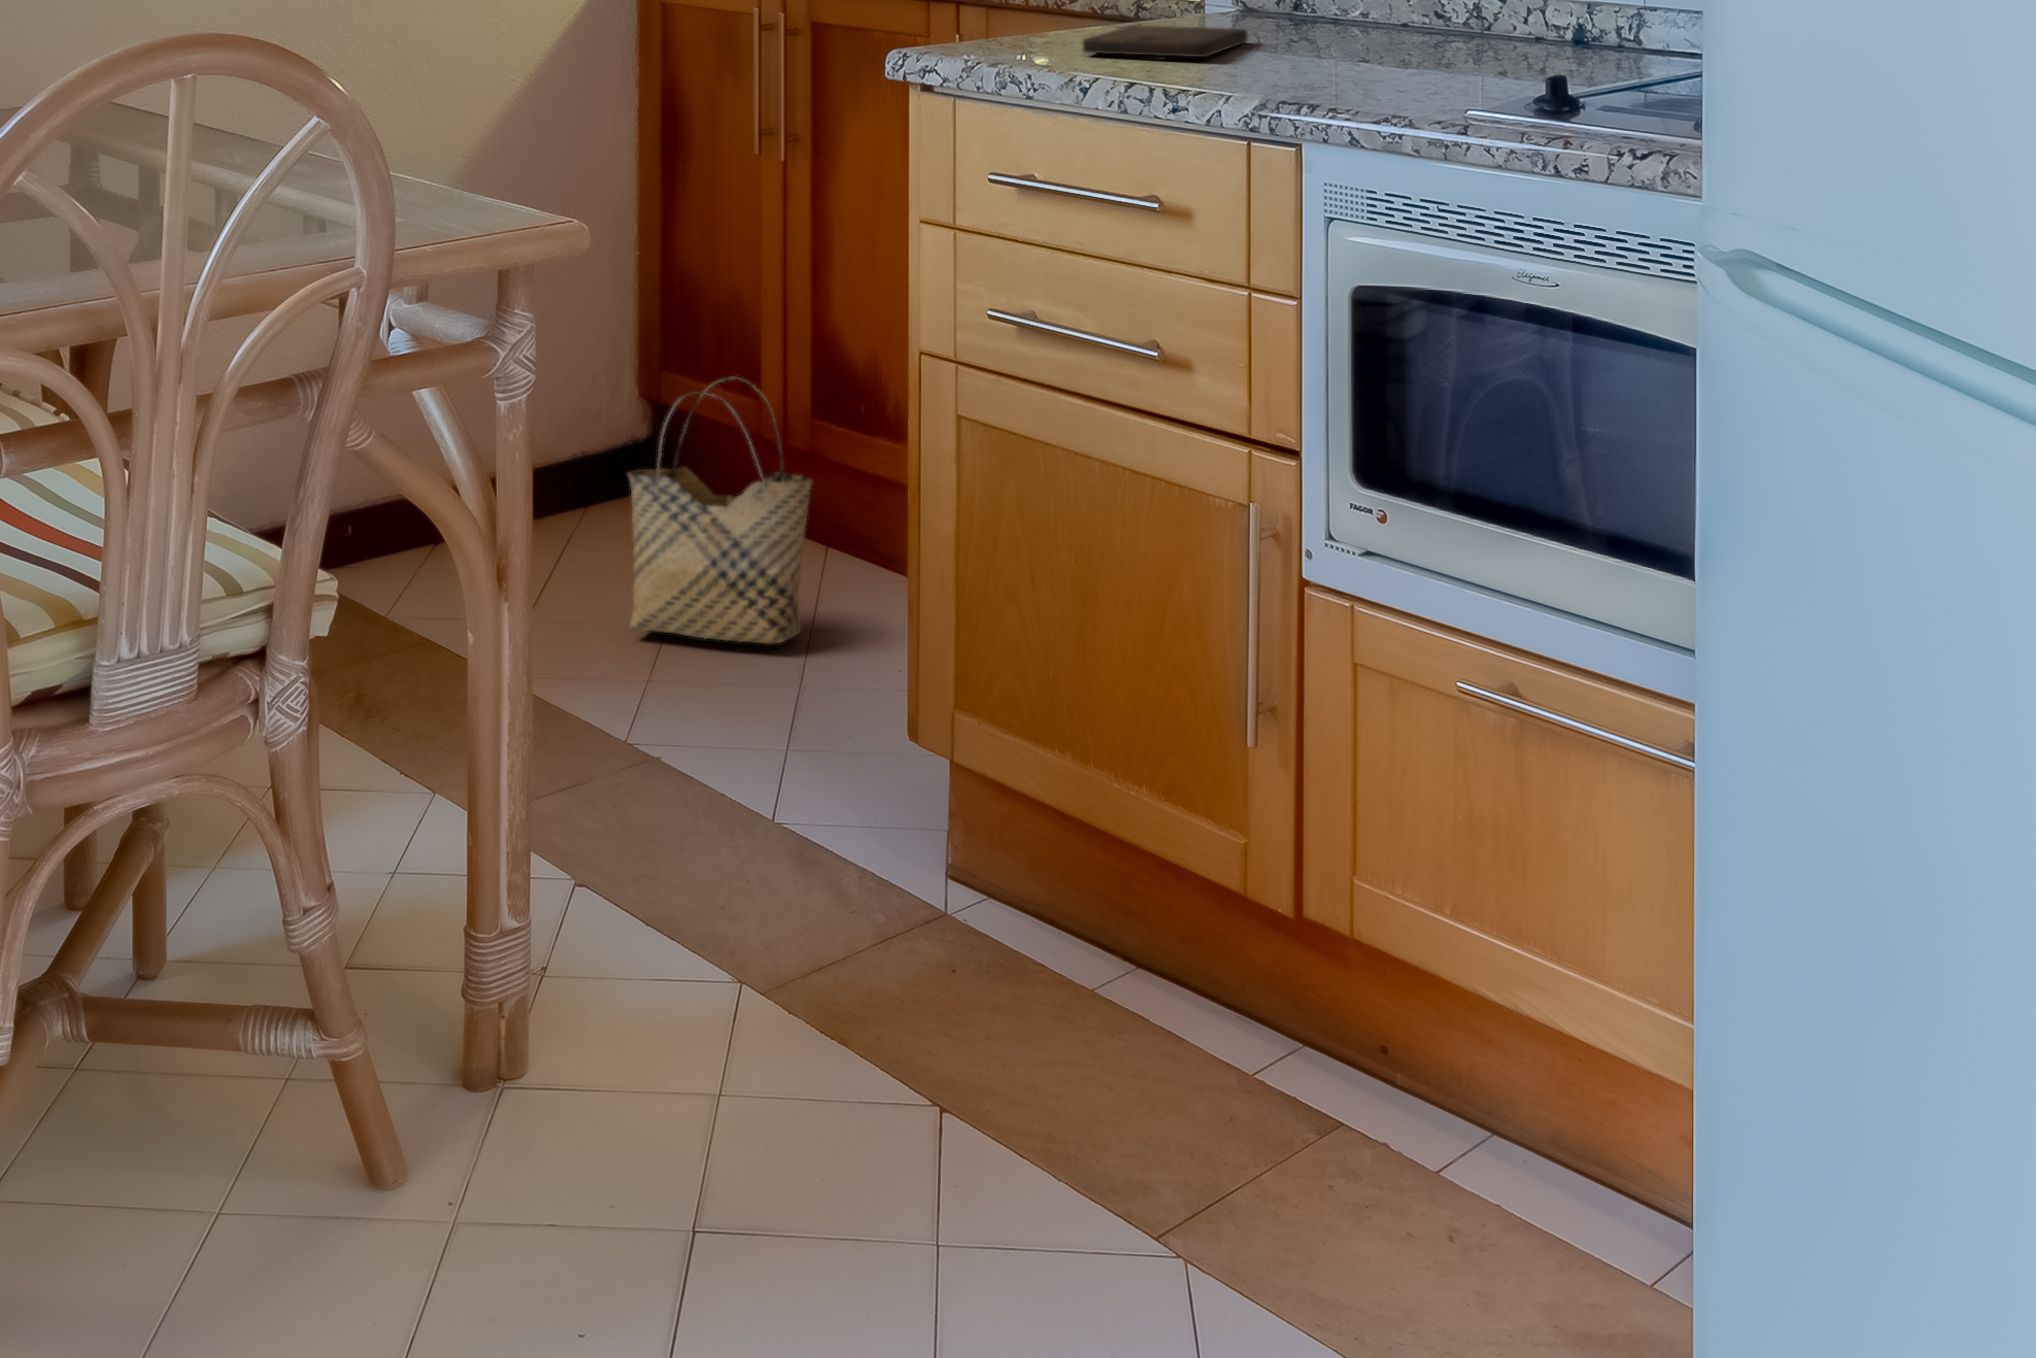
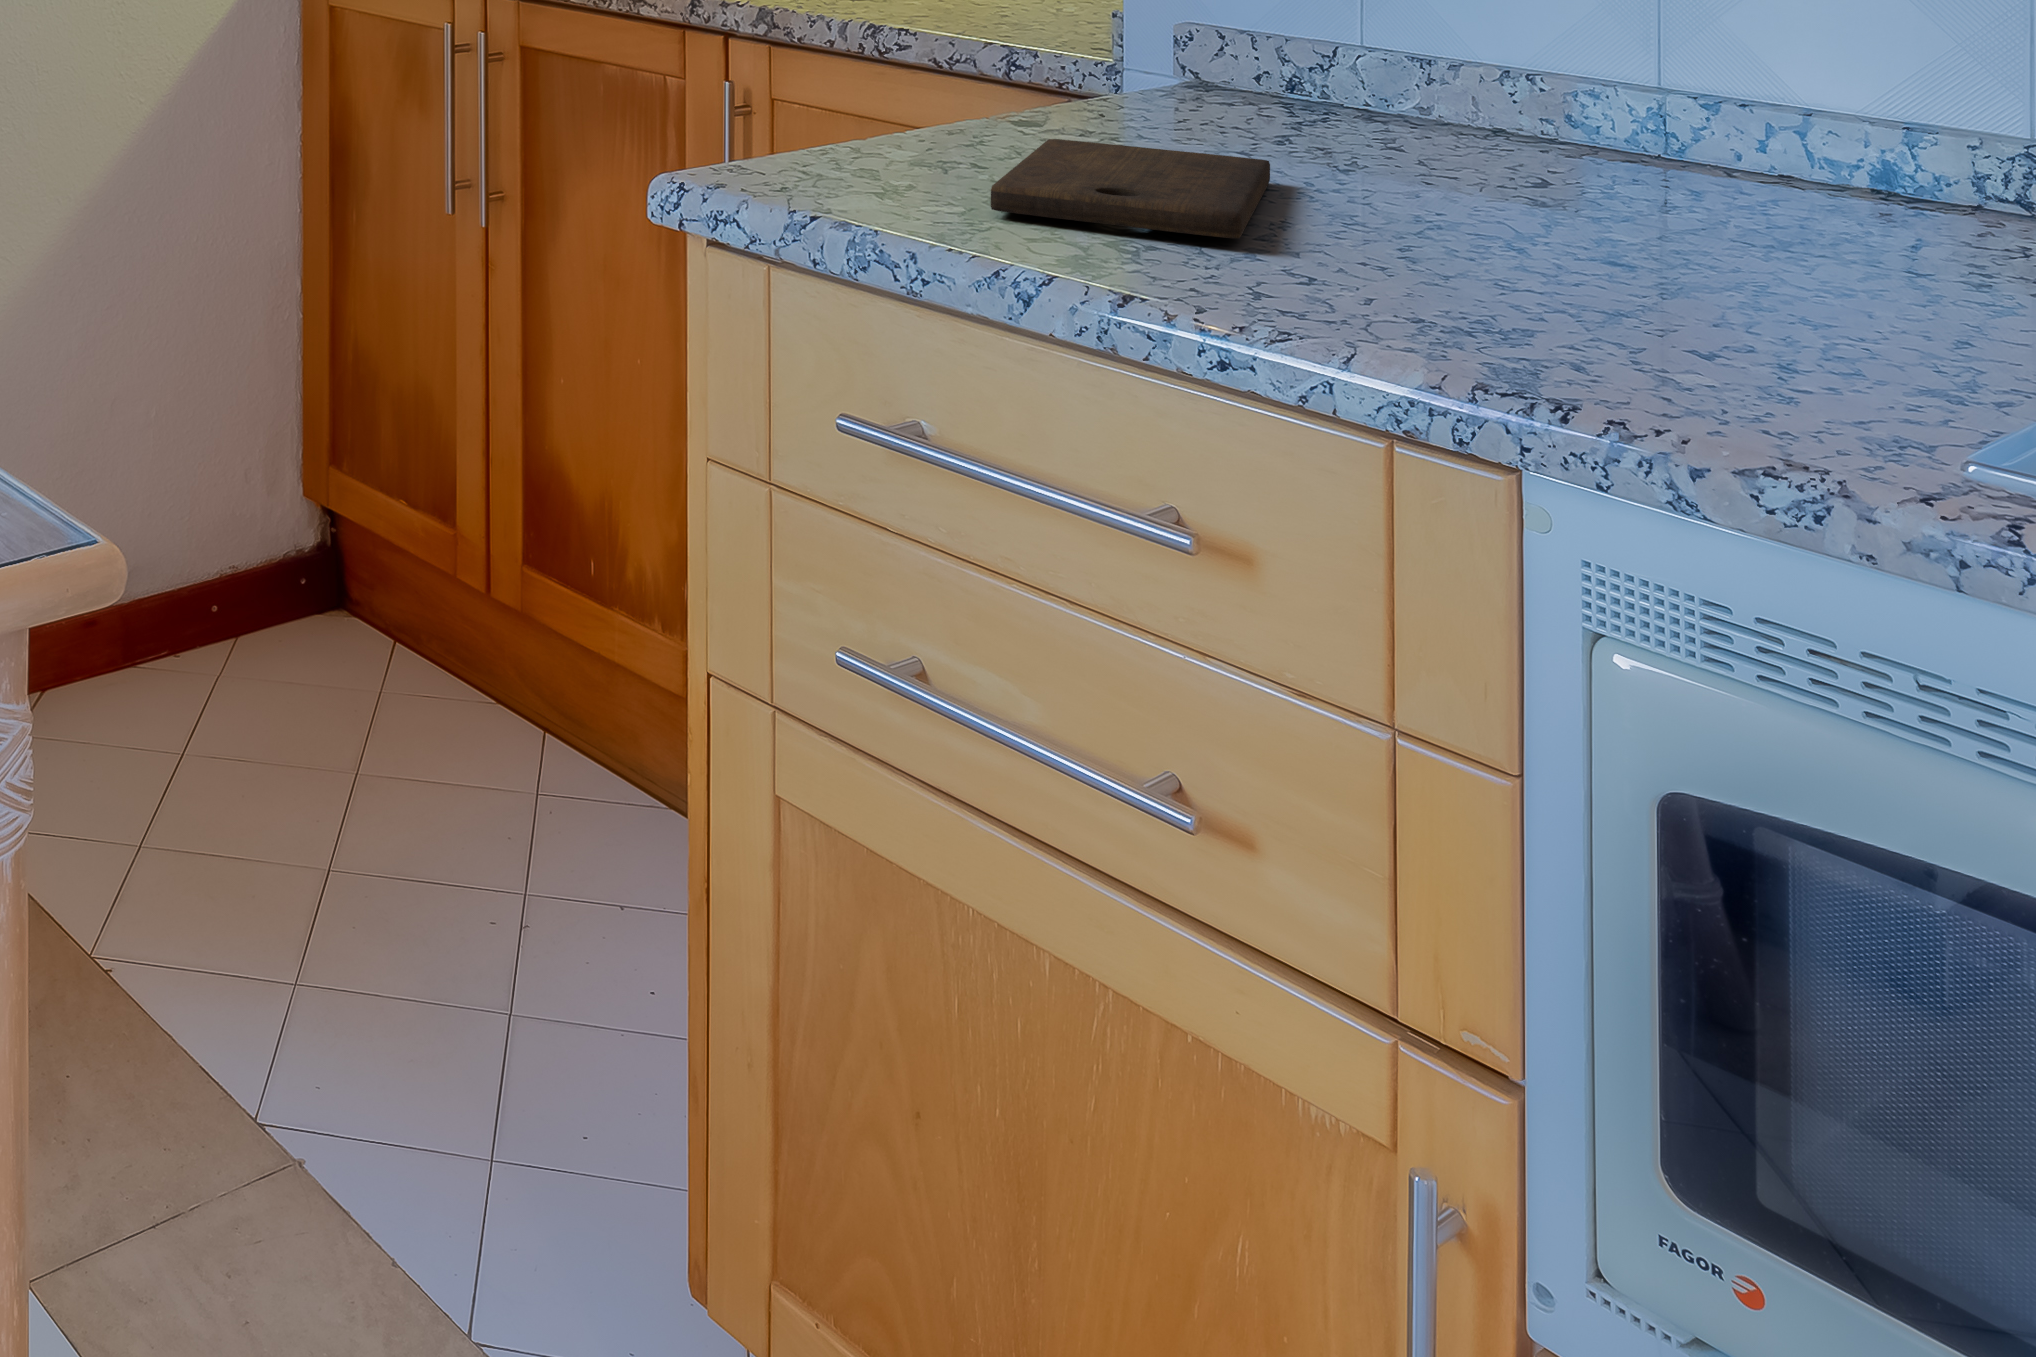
woven basket: present [628,376,812,644] -> none [242,547,505,969]

